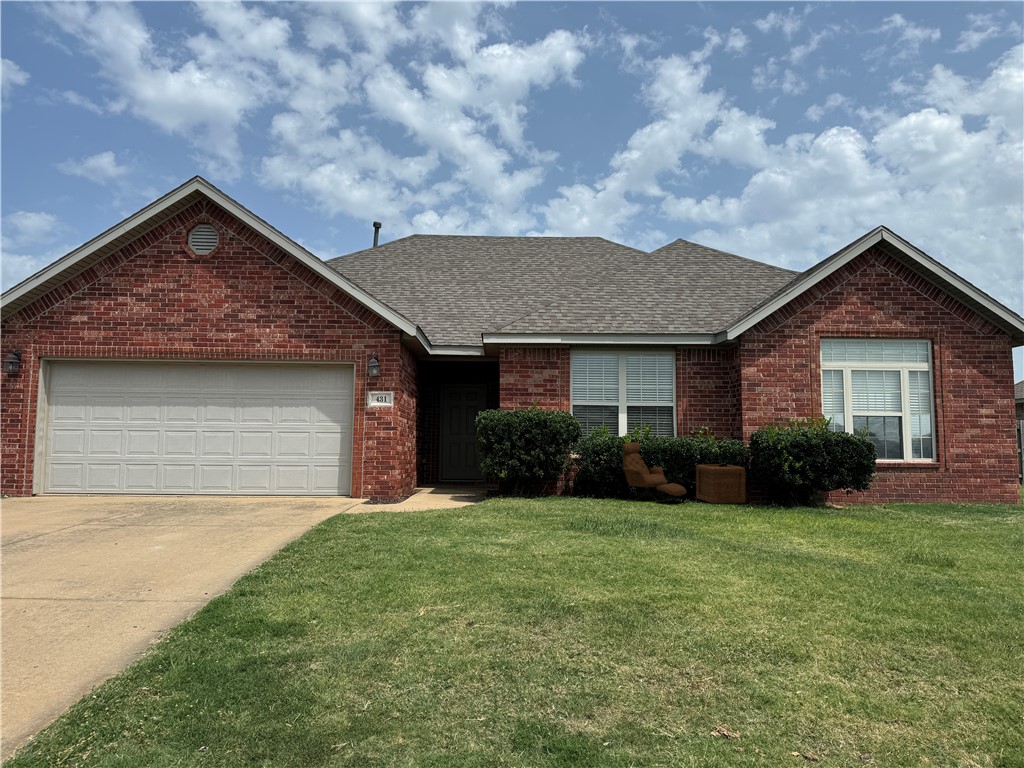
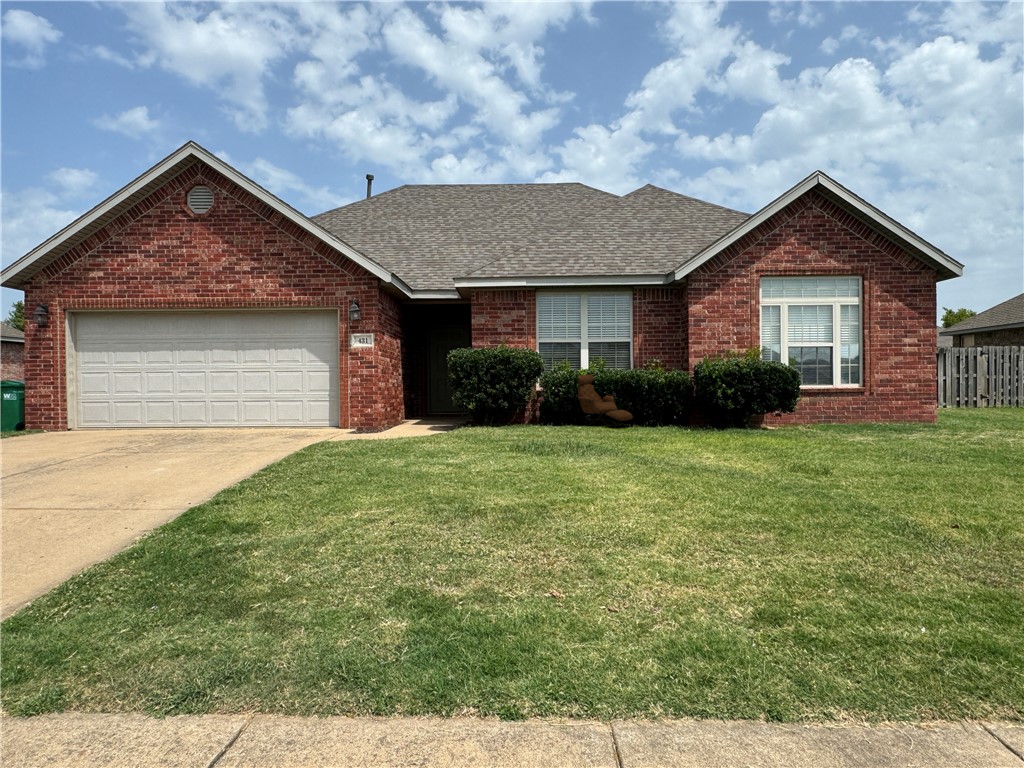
wooden crate: present [696,465,745,504] -> none [643,393,685,427]

